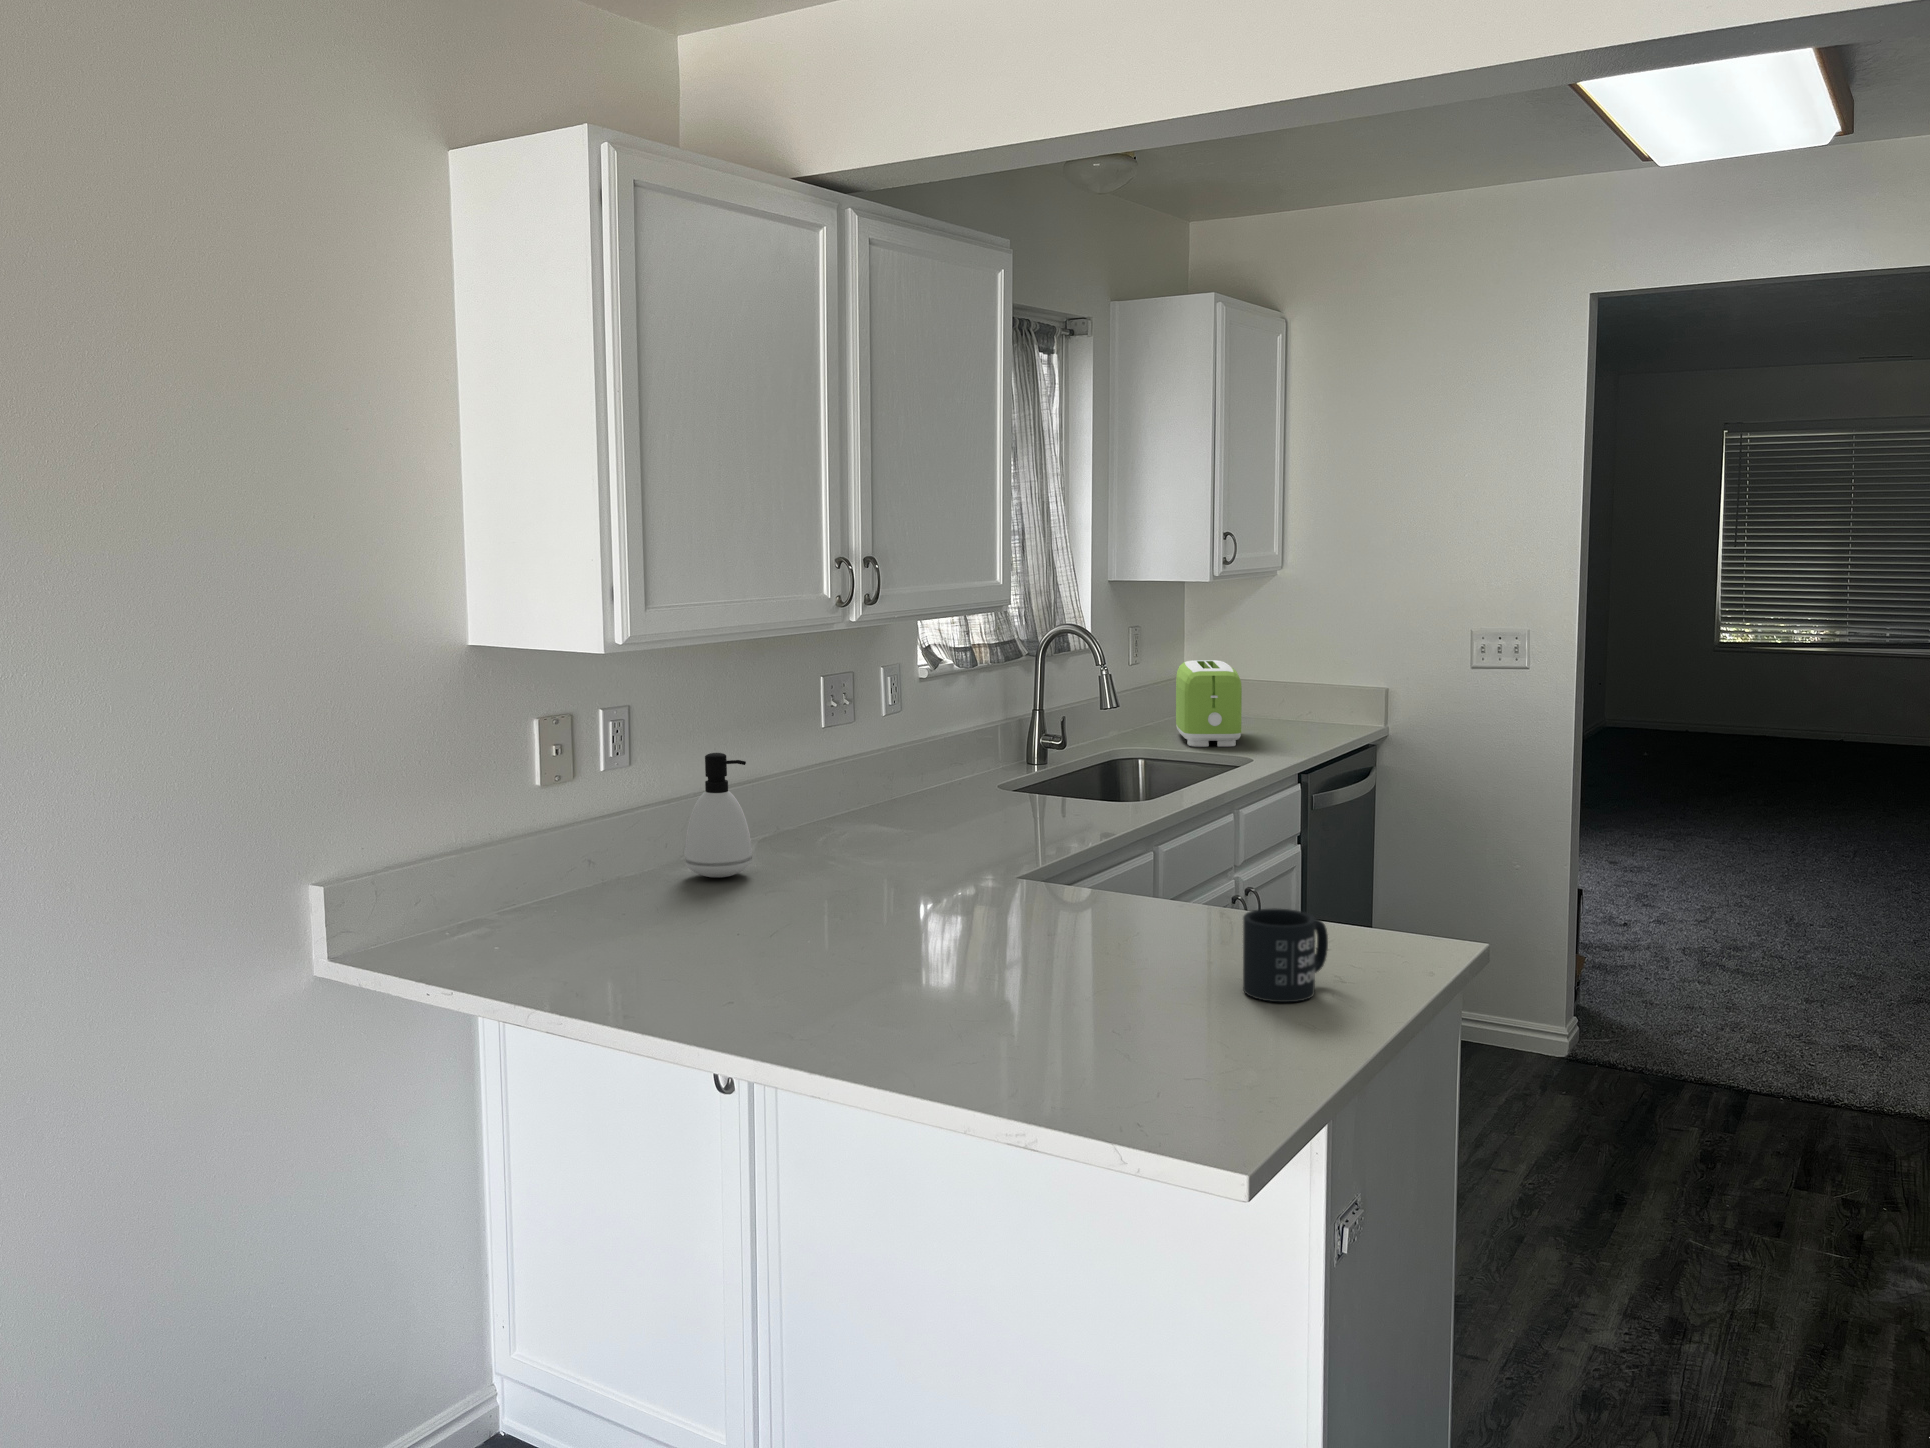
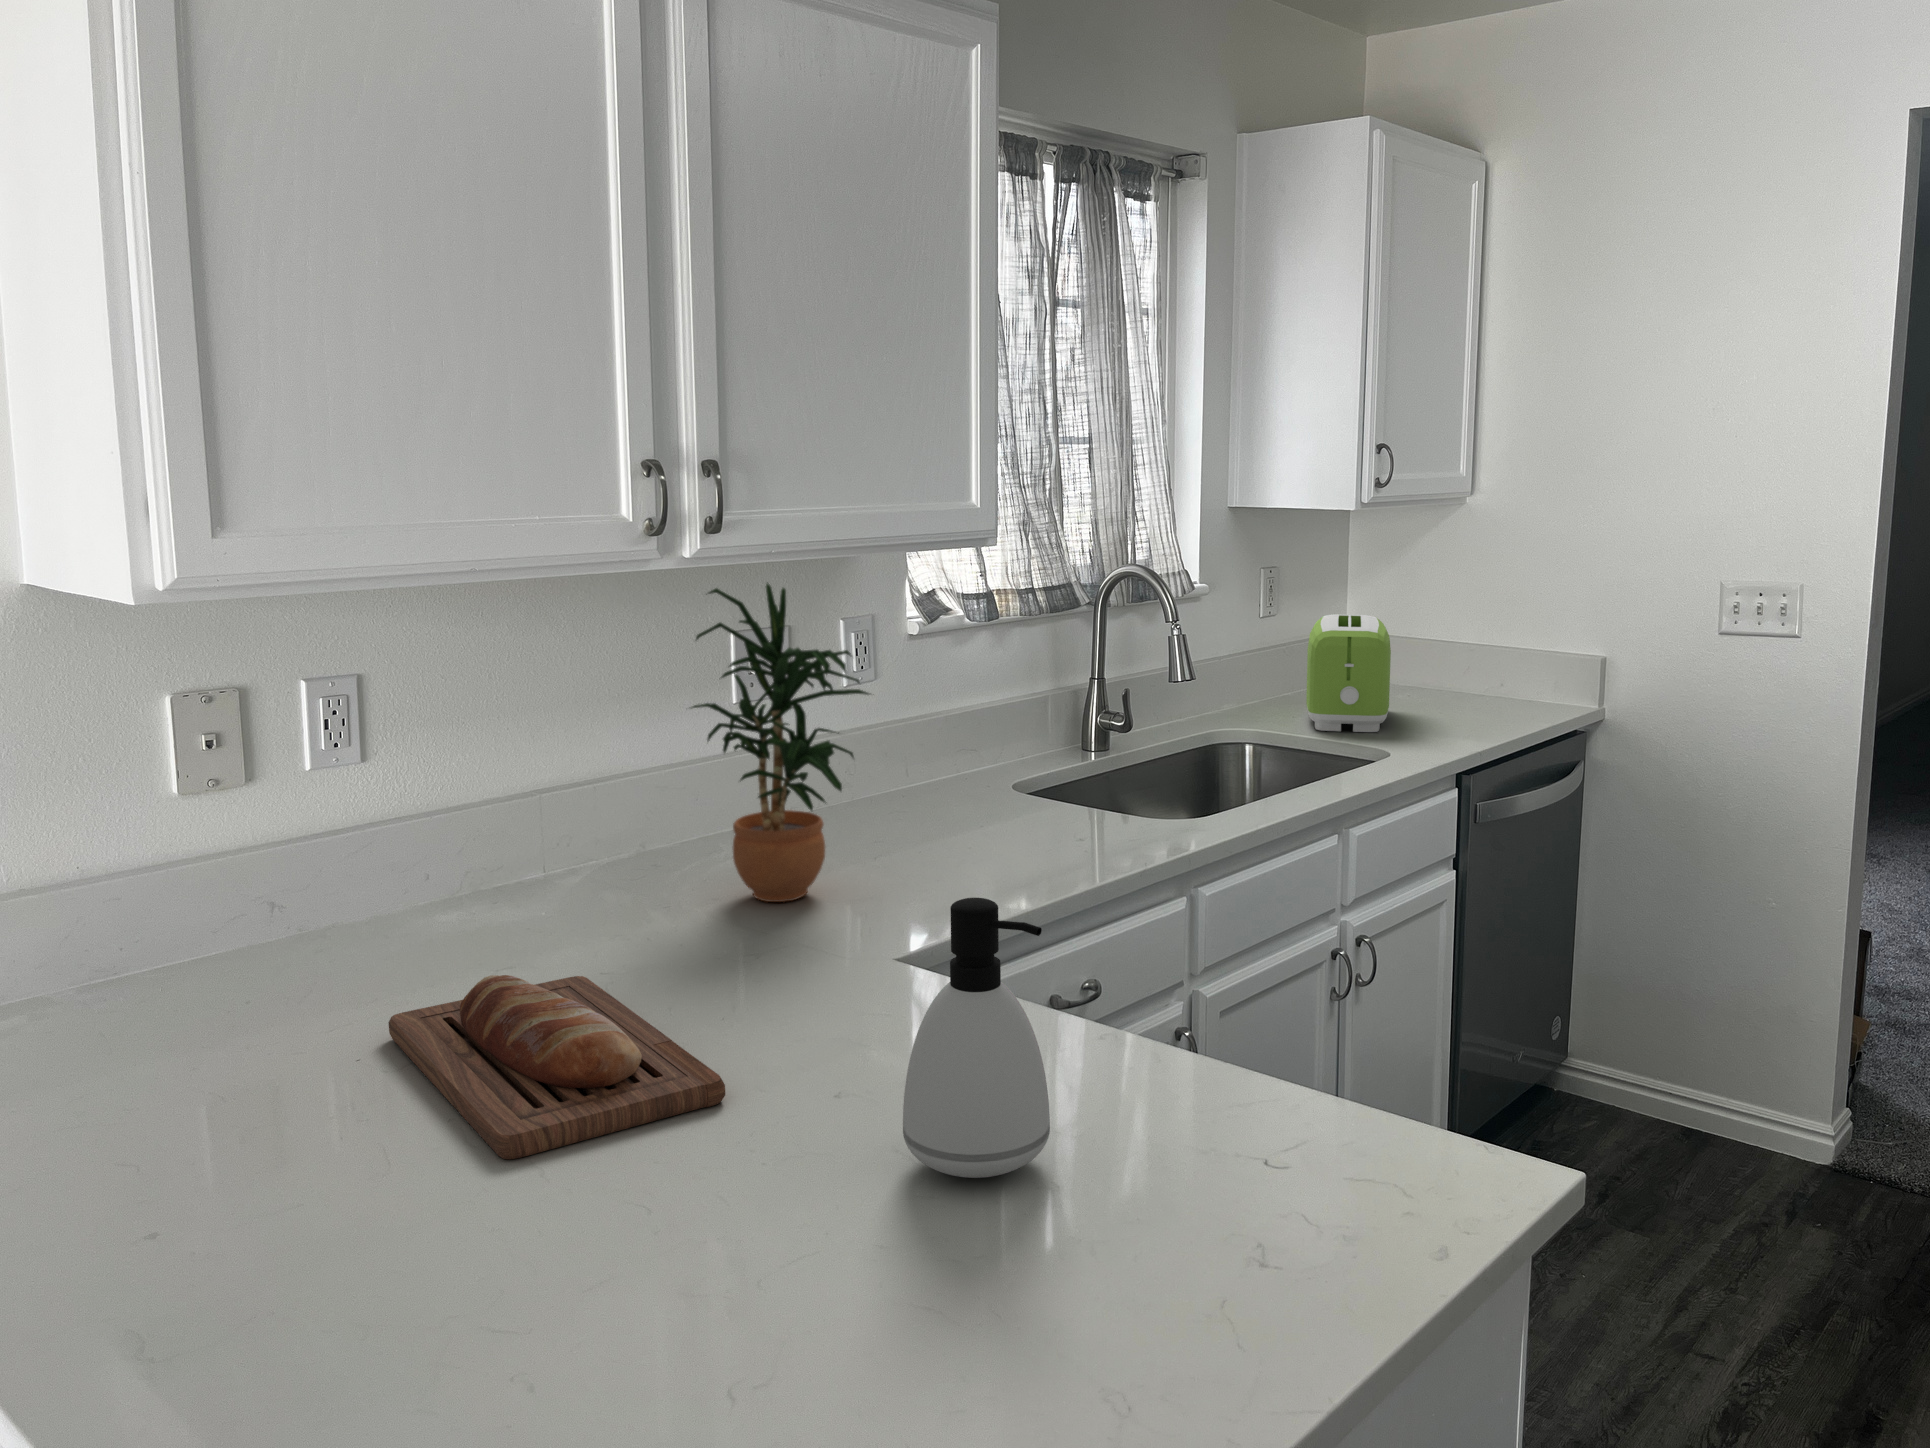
potted plant: none [842,637,968,854] -> present [692,582,869,902]
soap dispenser: present [685,753,752,877] -> present [903,898,1050,1178]
bread loaf: none [736,882,980,968] -> present [388,975,725,1159]
mug: present [1243,908,1328,1002] -> none [1073,1123,1252,1324]

